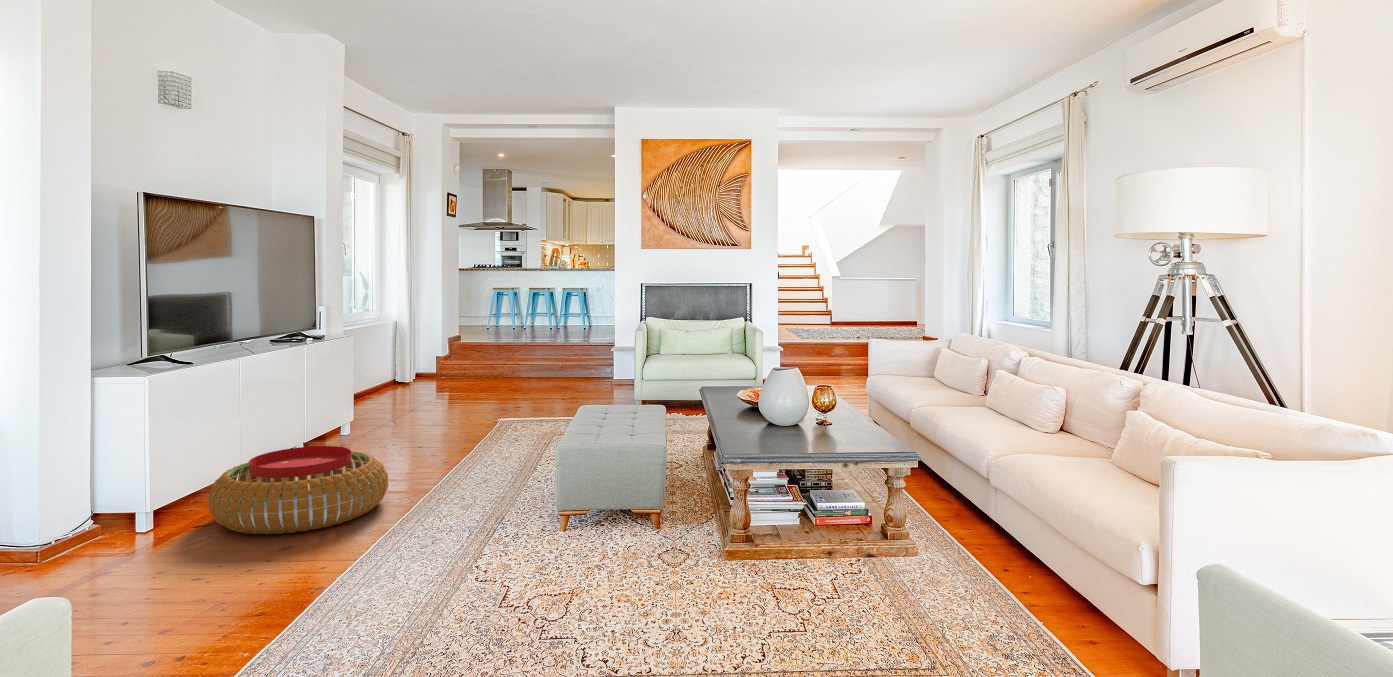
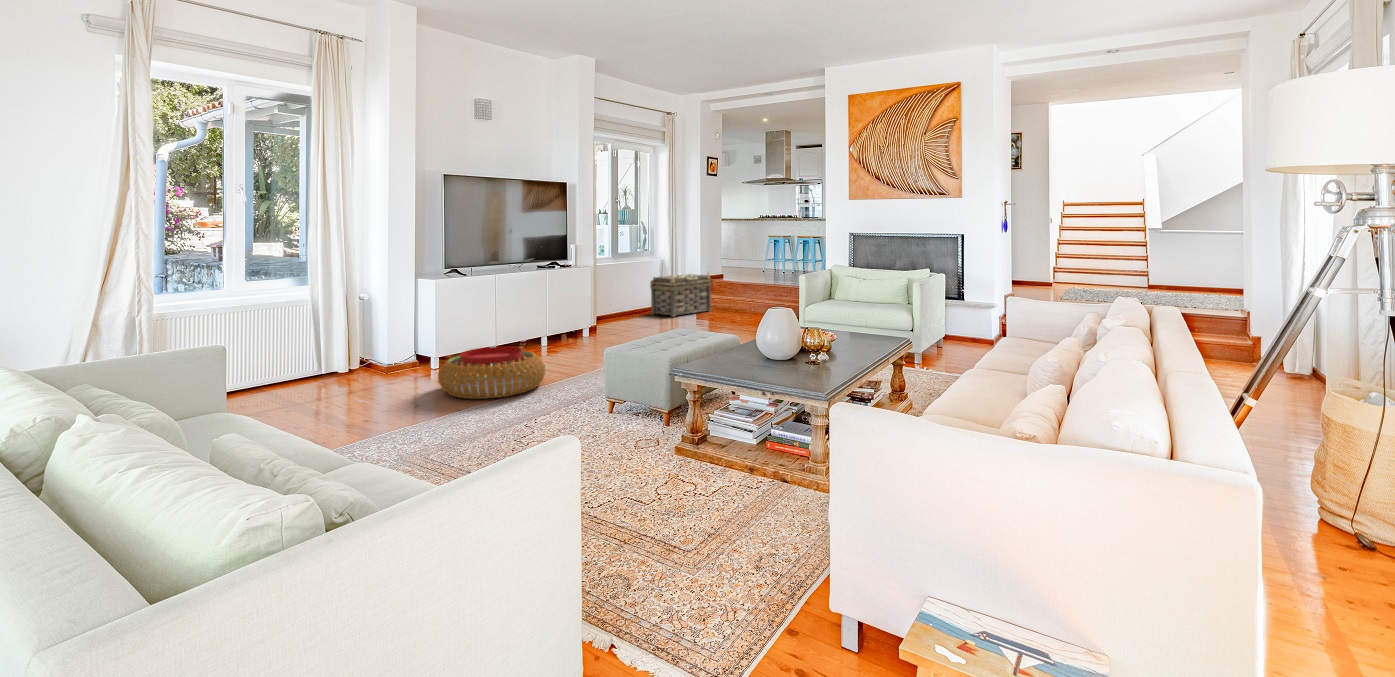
basket: none [387,333,468,393] -> present [650,273,711,317]

